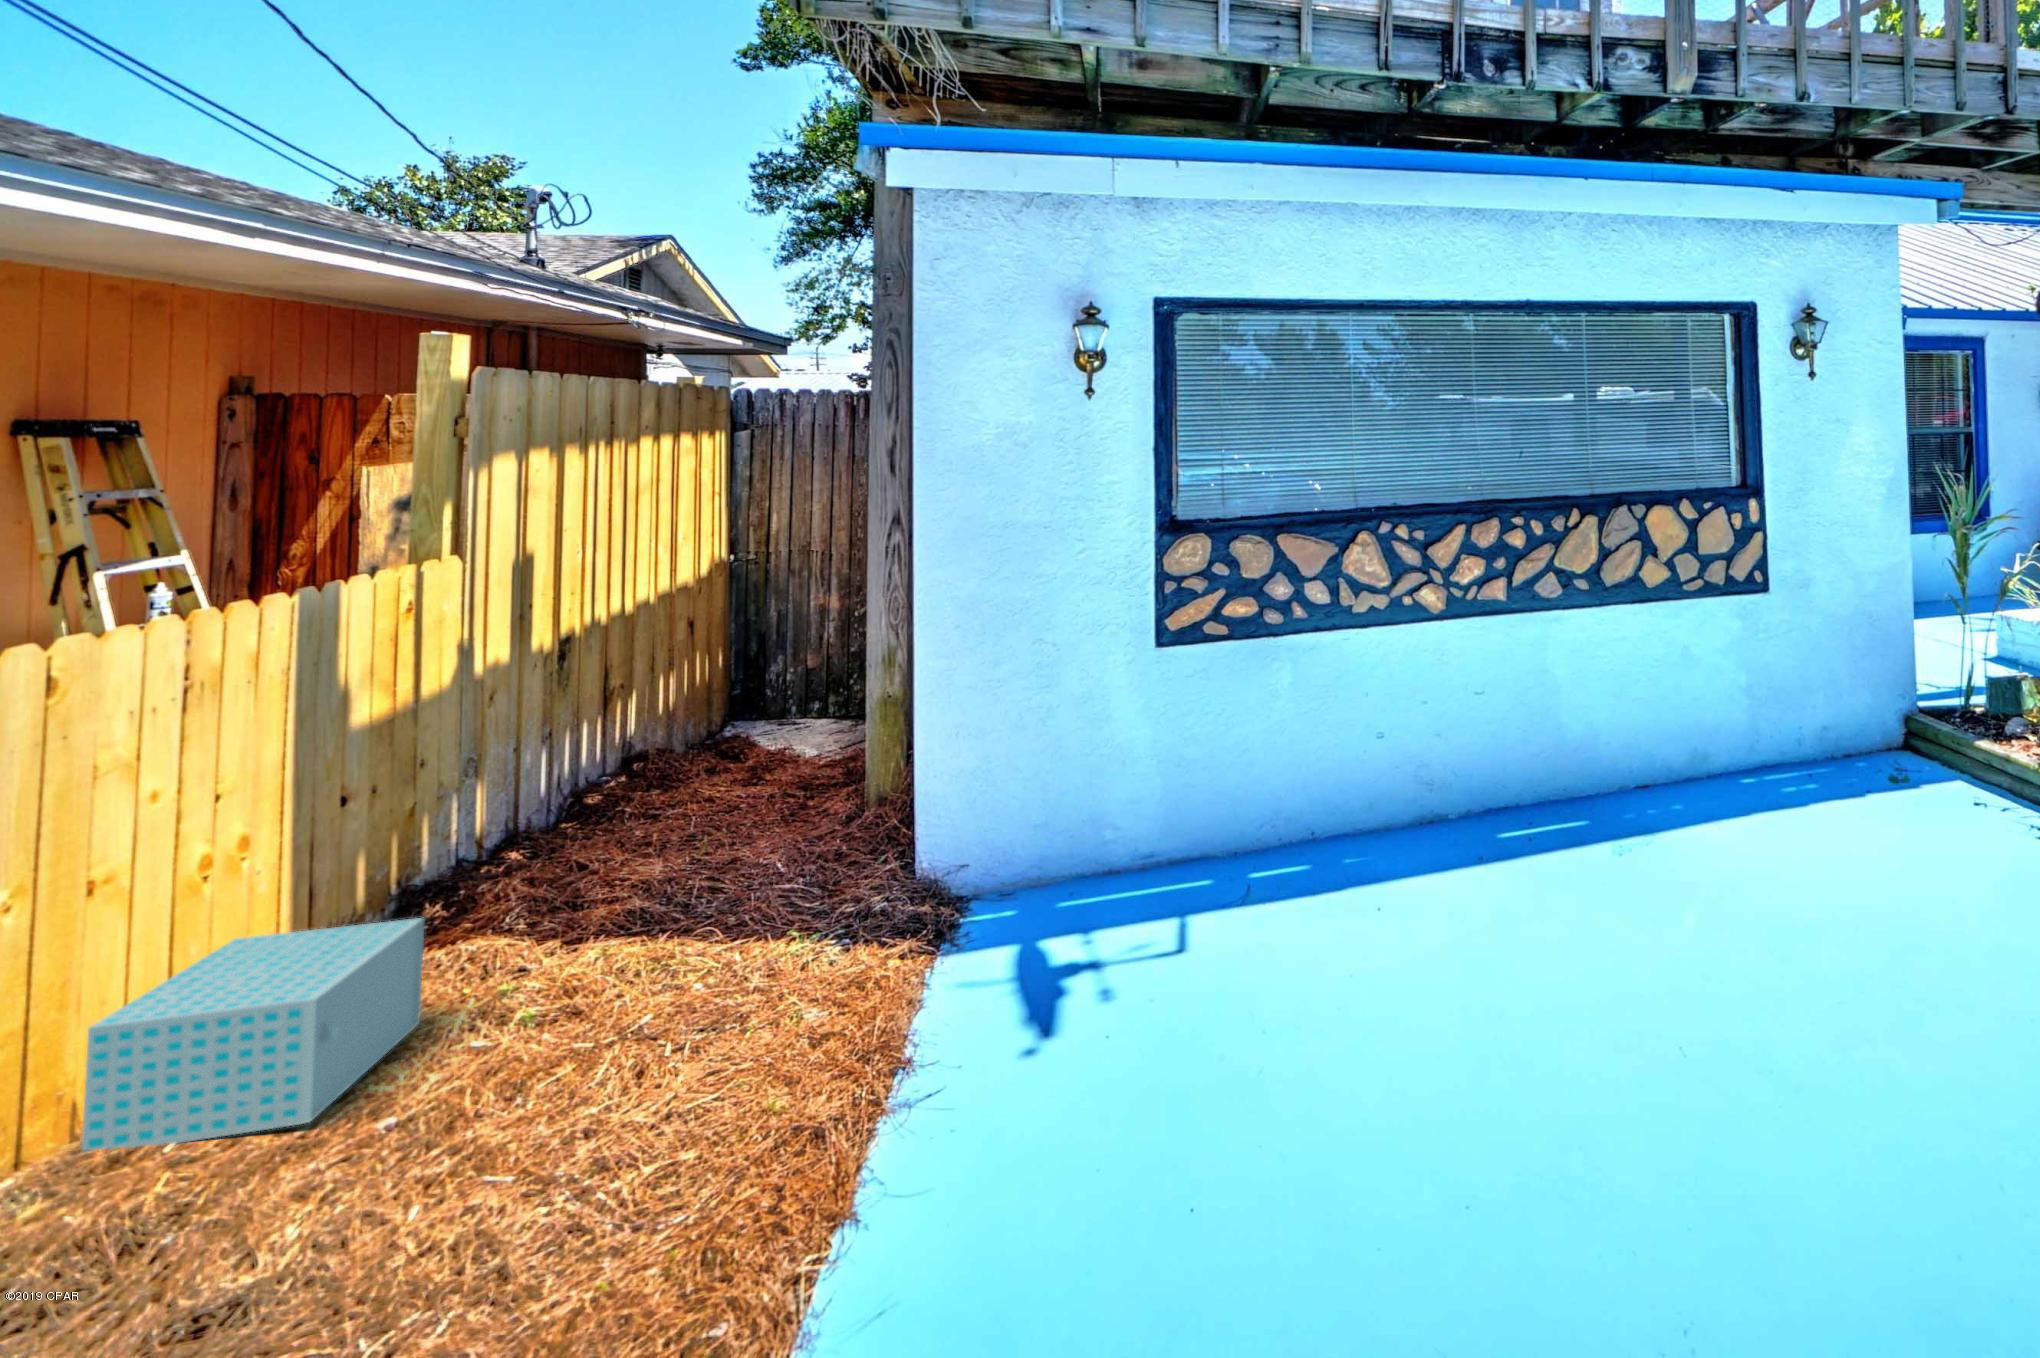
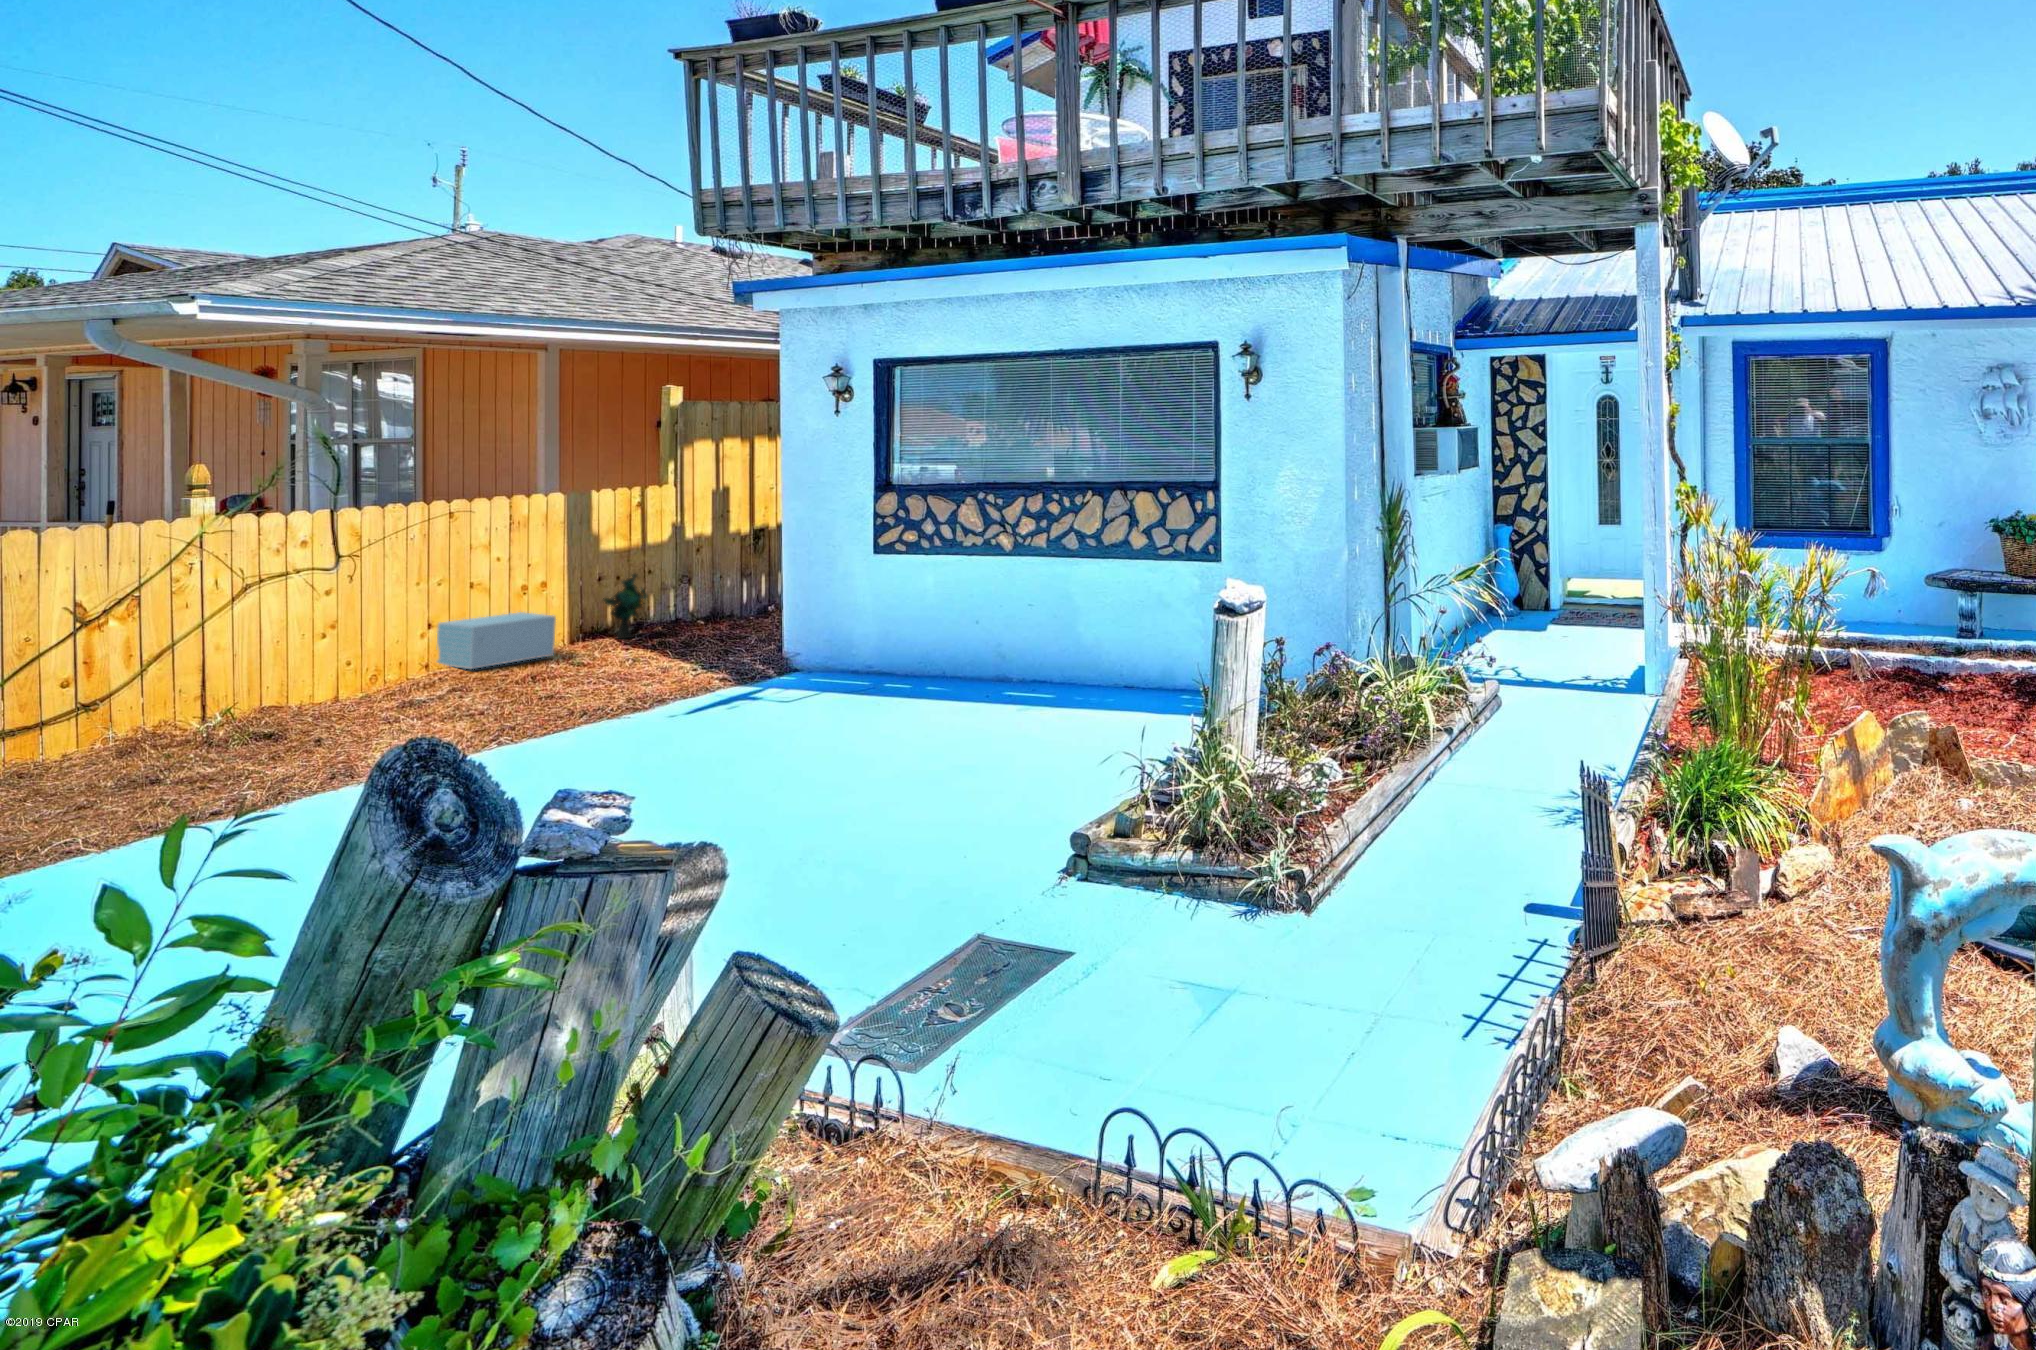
decorative plant: none [355,779,463,950] -> present [603,574,647,639]

